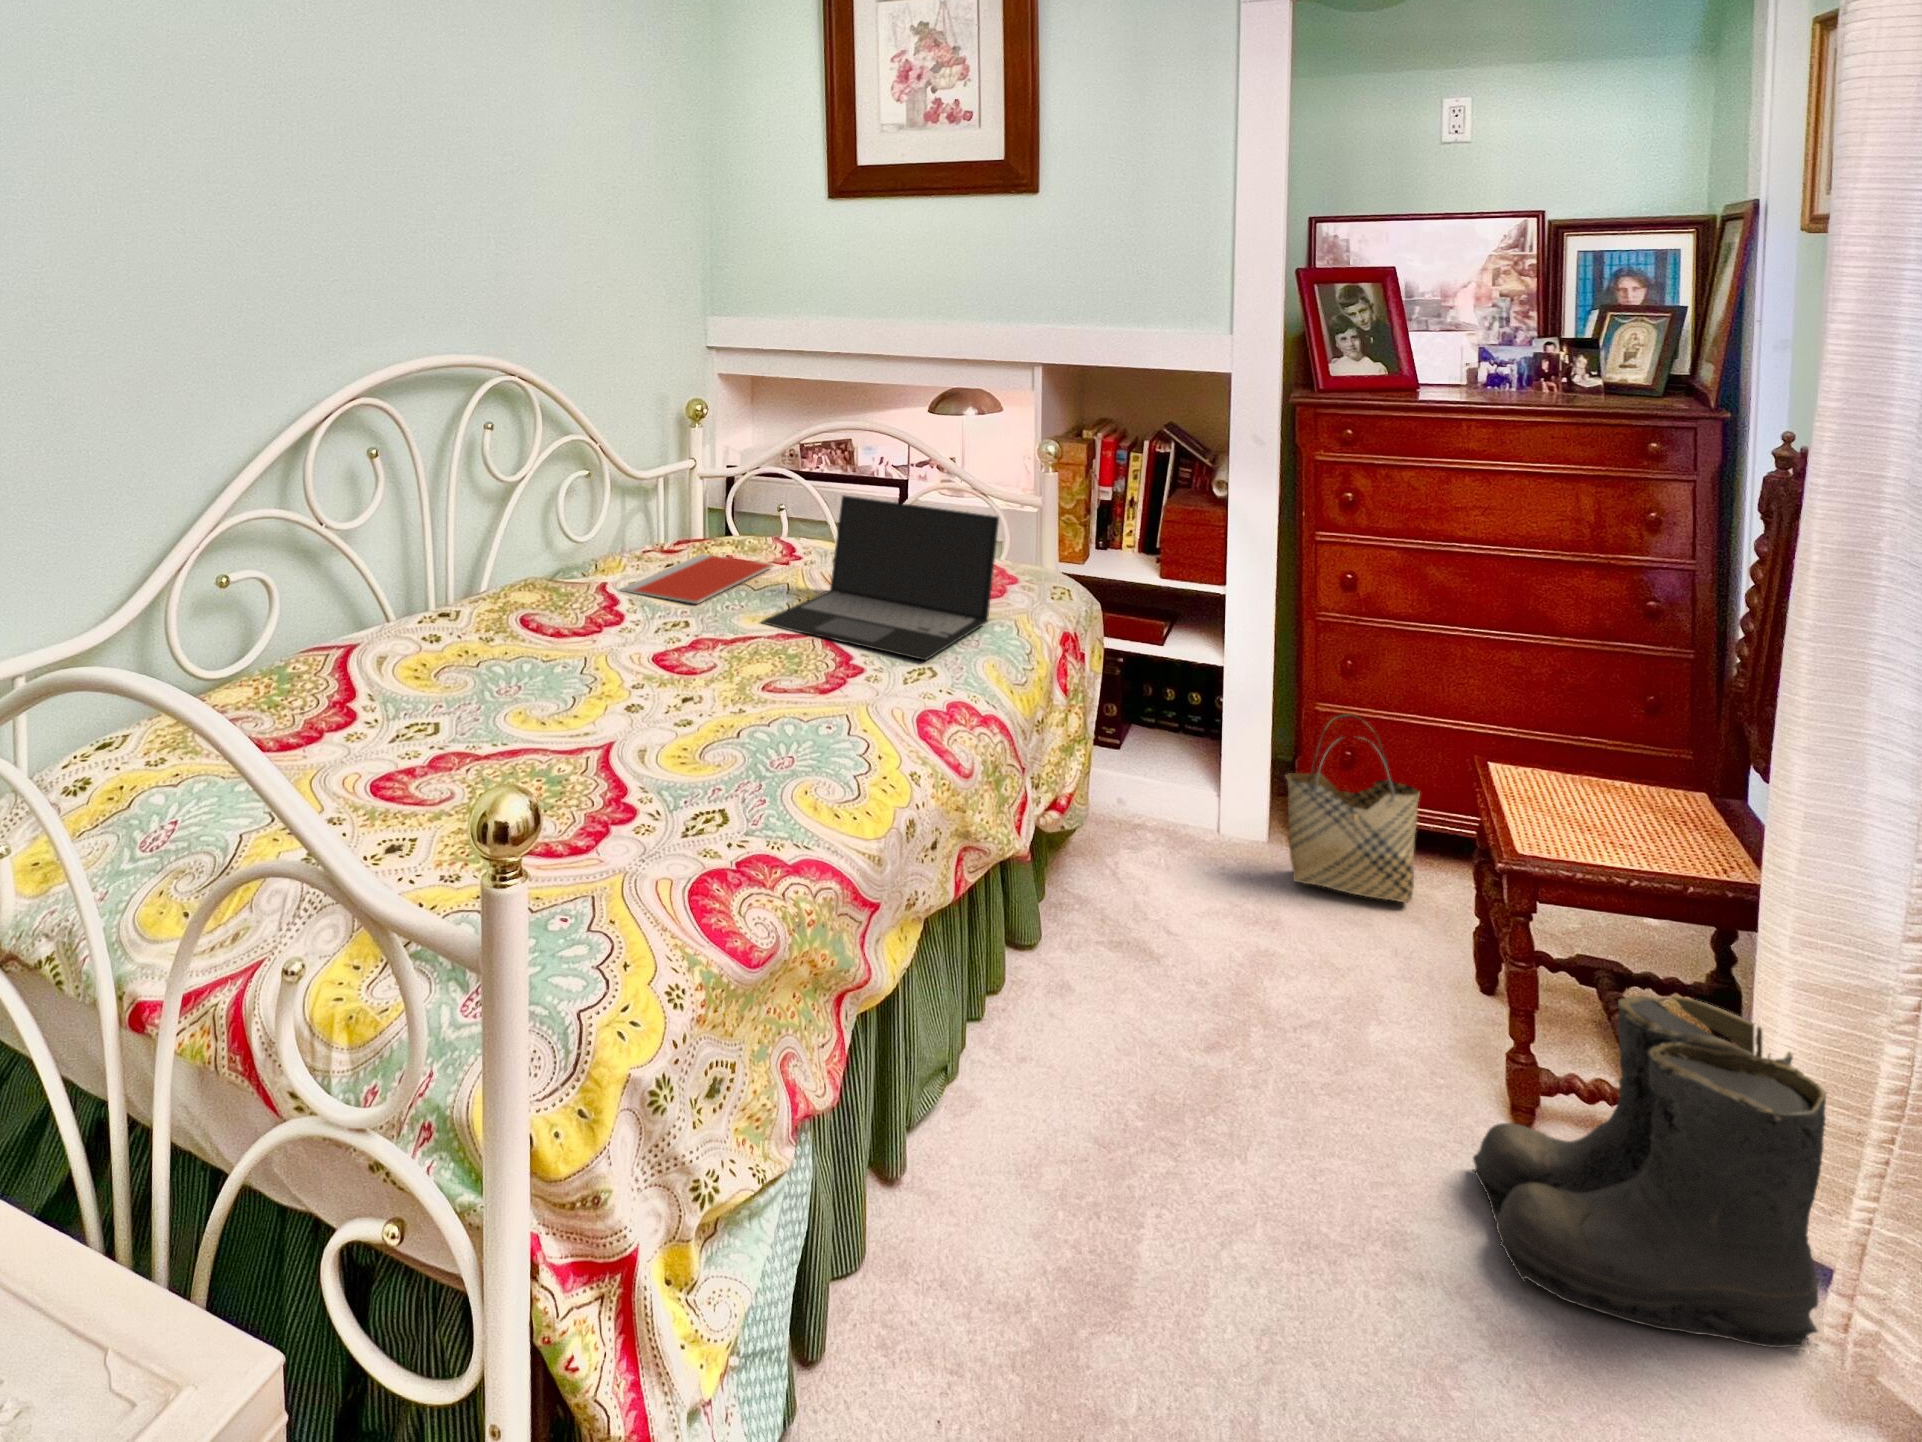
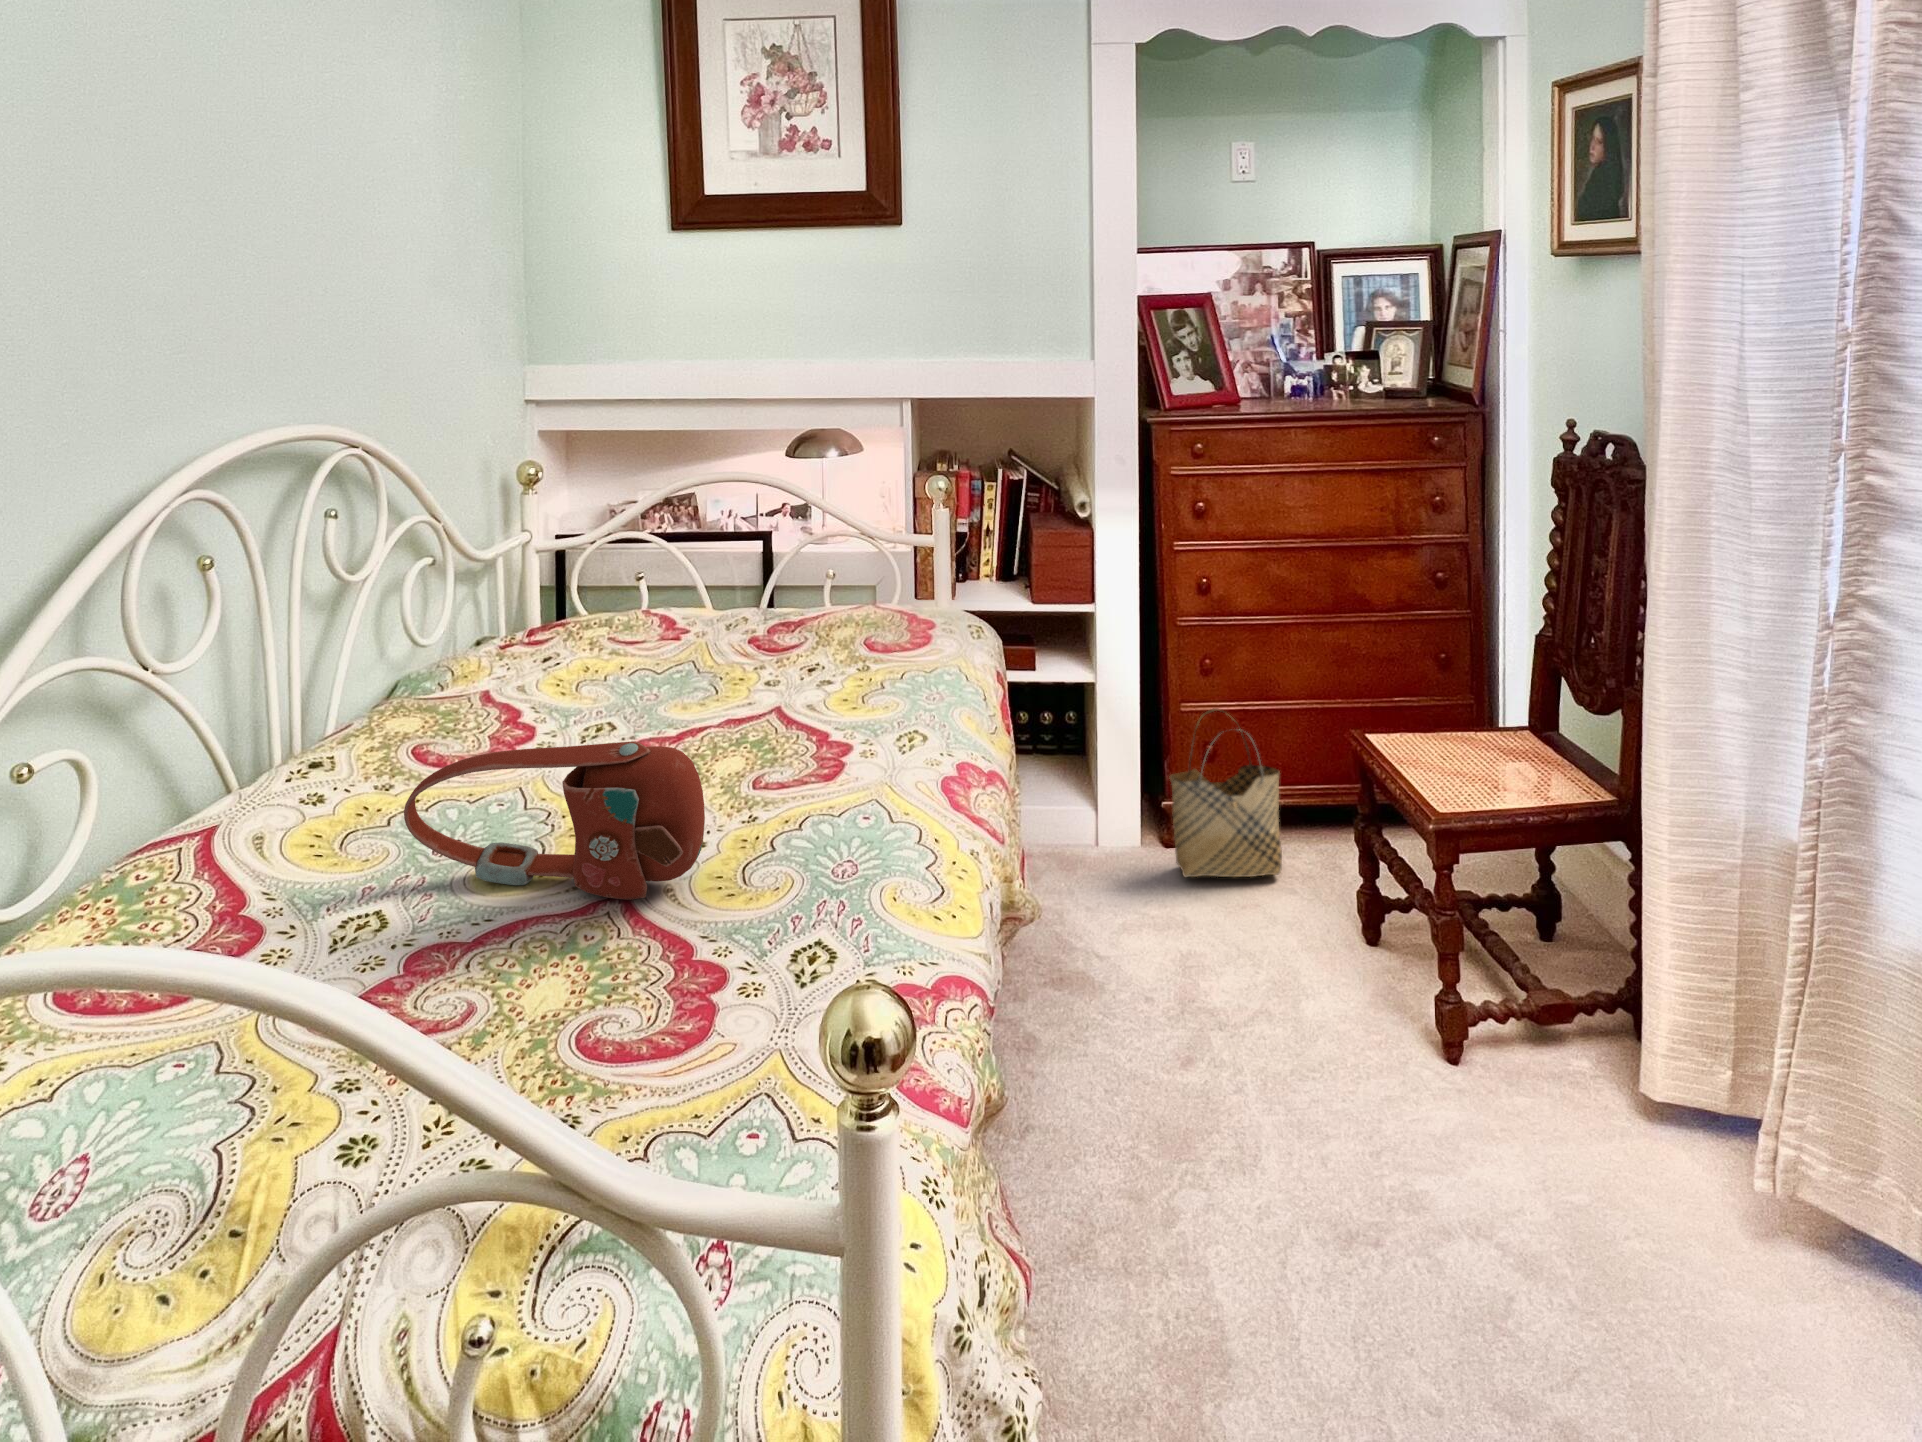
laptop: present [762,496,999,660] -> none [700,555,939,724]
notebook: present [621,554,773,604] -> none [504,642,668,702]
handbag: none [464,616,671,750] -> present [404,741,705,900]
boots: present [1473,995,1827,1348] -> none [1430,906,1715,1202]

